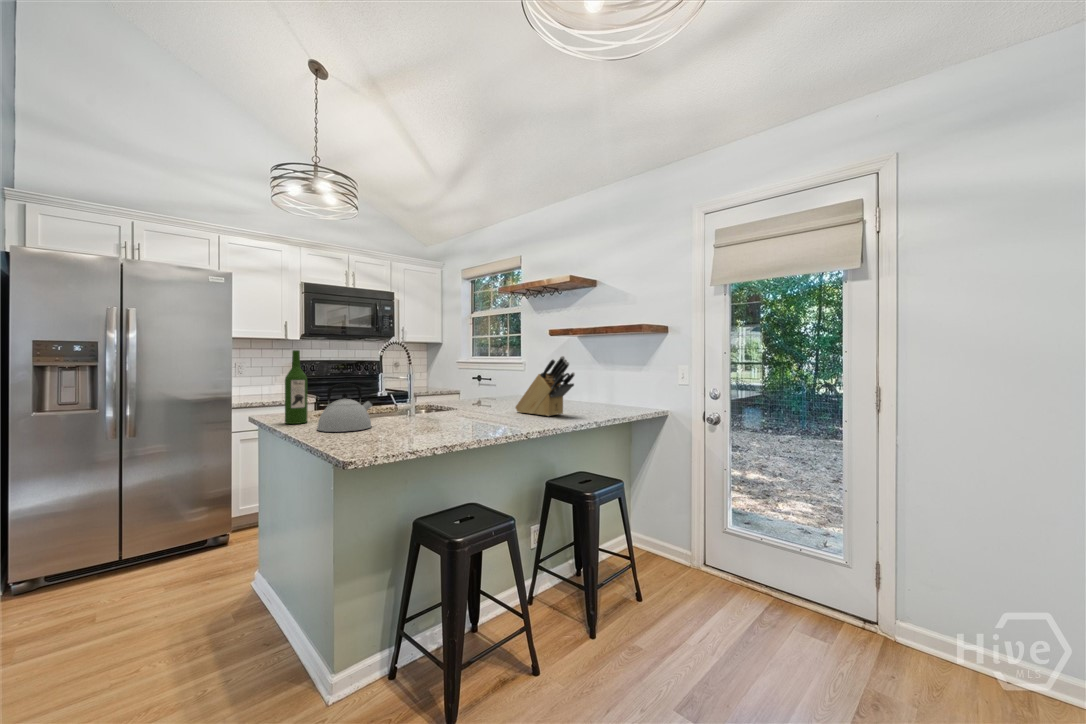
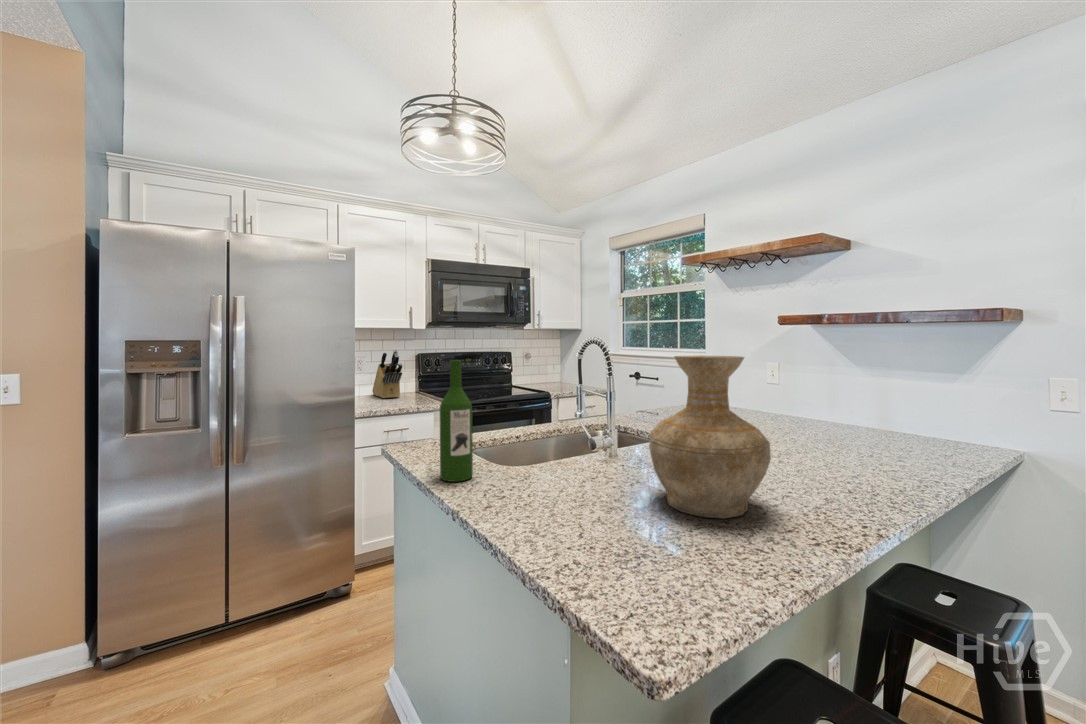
vase: none [405,345,469,429] -> present [649,356,771,518]
knife block: present [515,356,575,416] -> present [372,350,402,398]
kettle: present [317,383,373,432] -> none [501,423,589,518]

